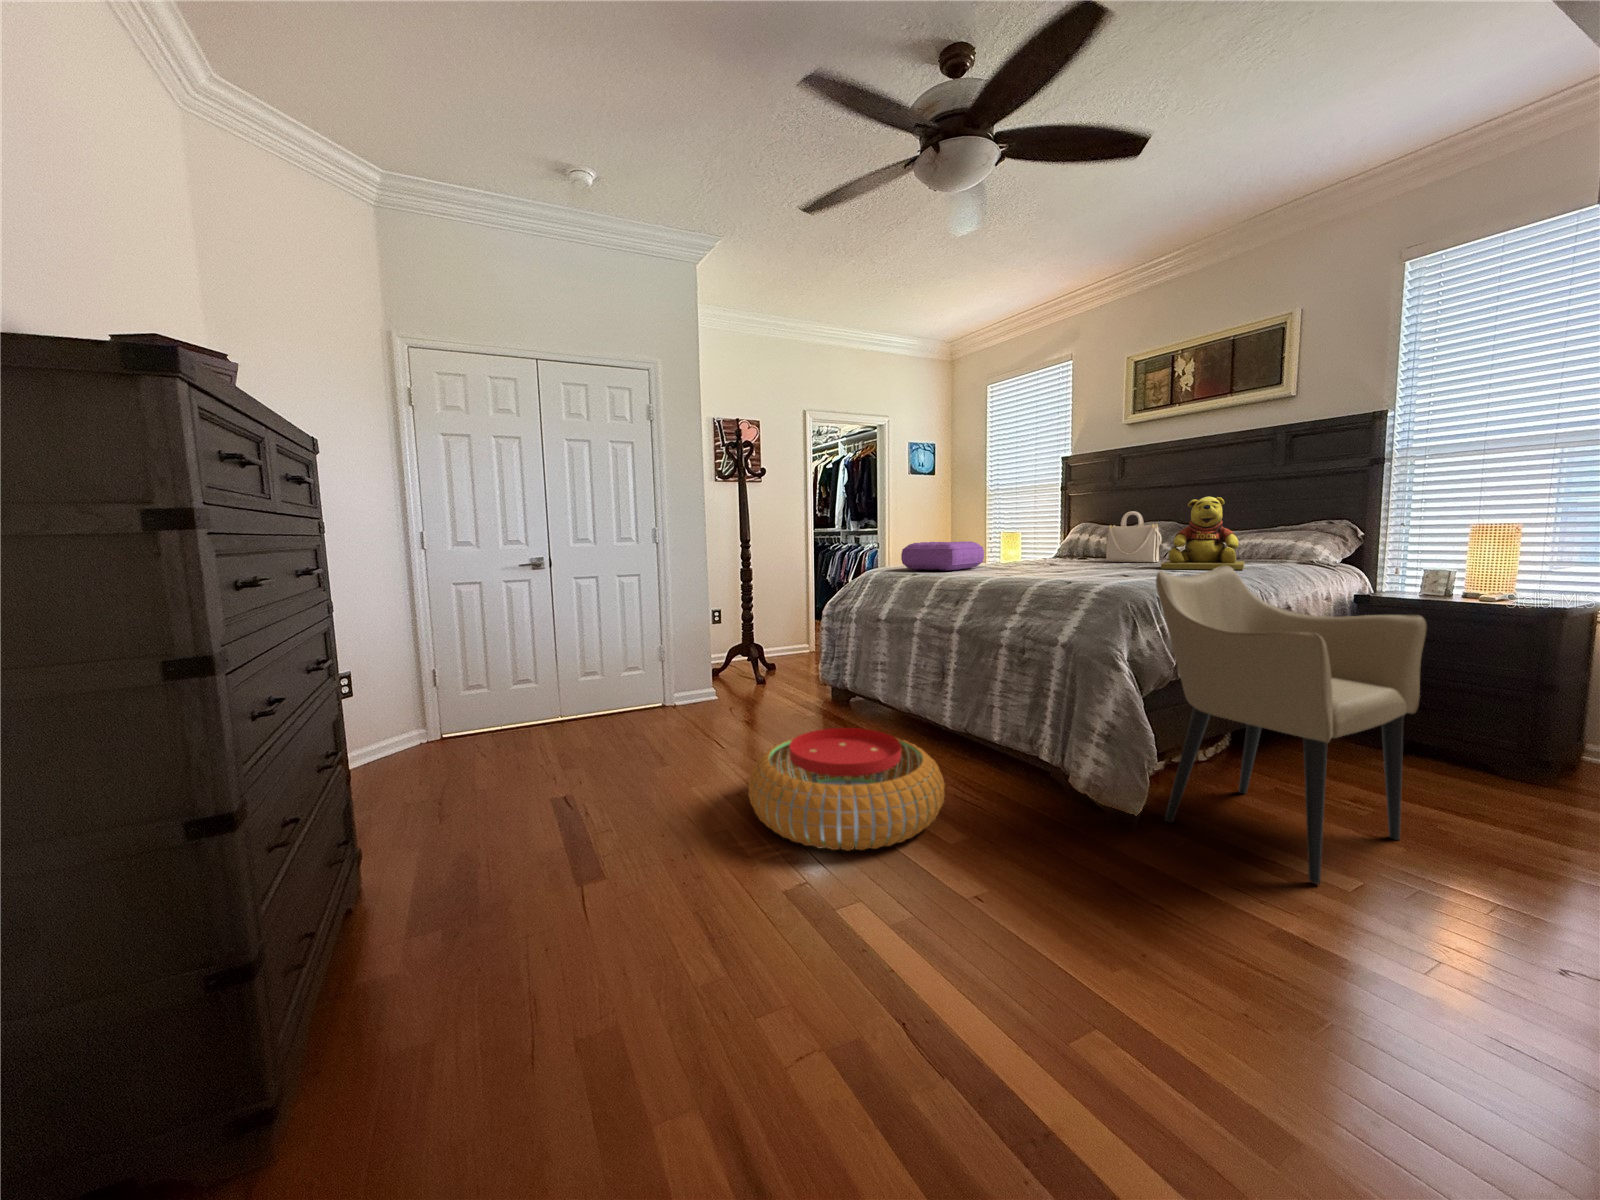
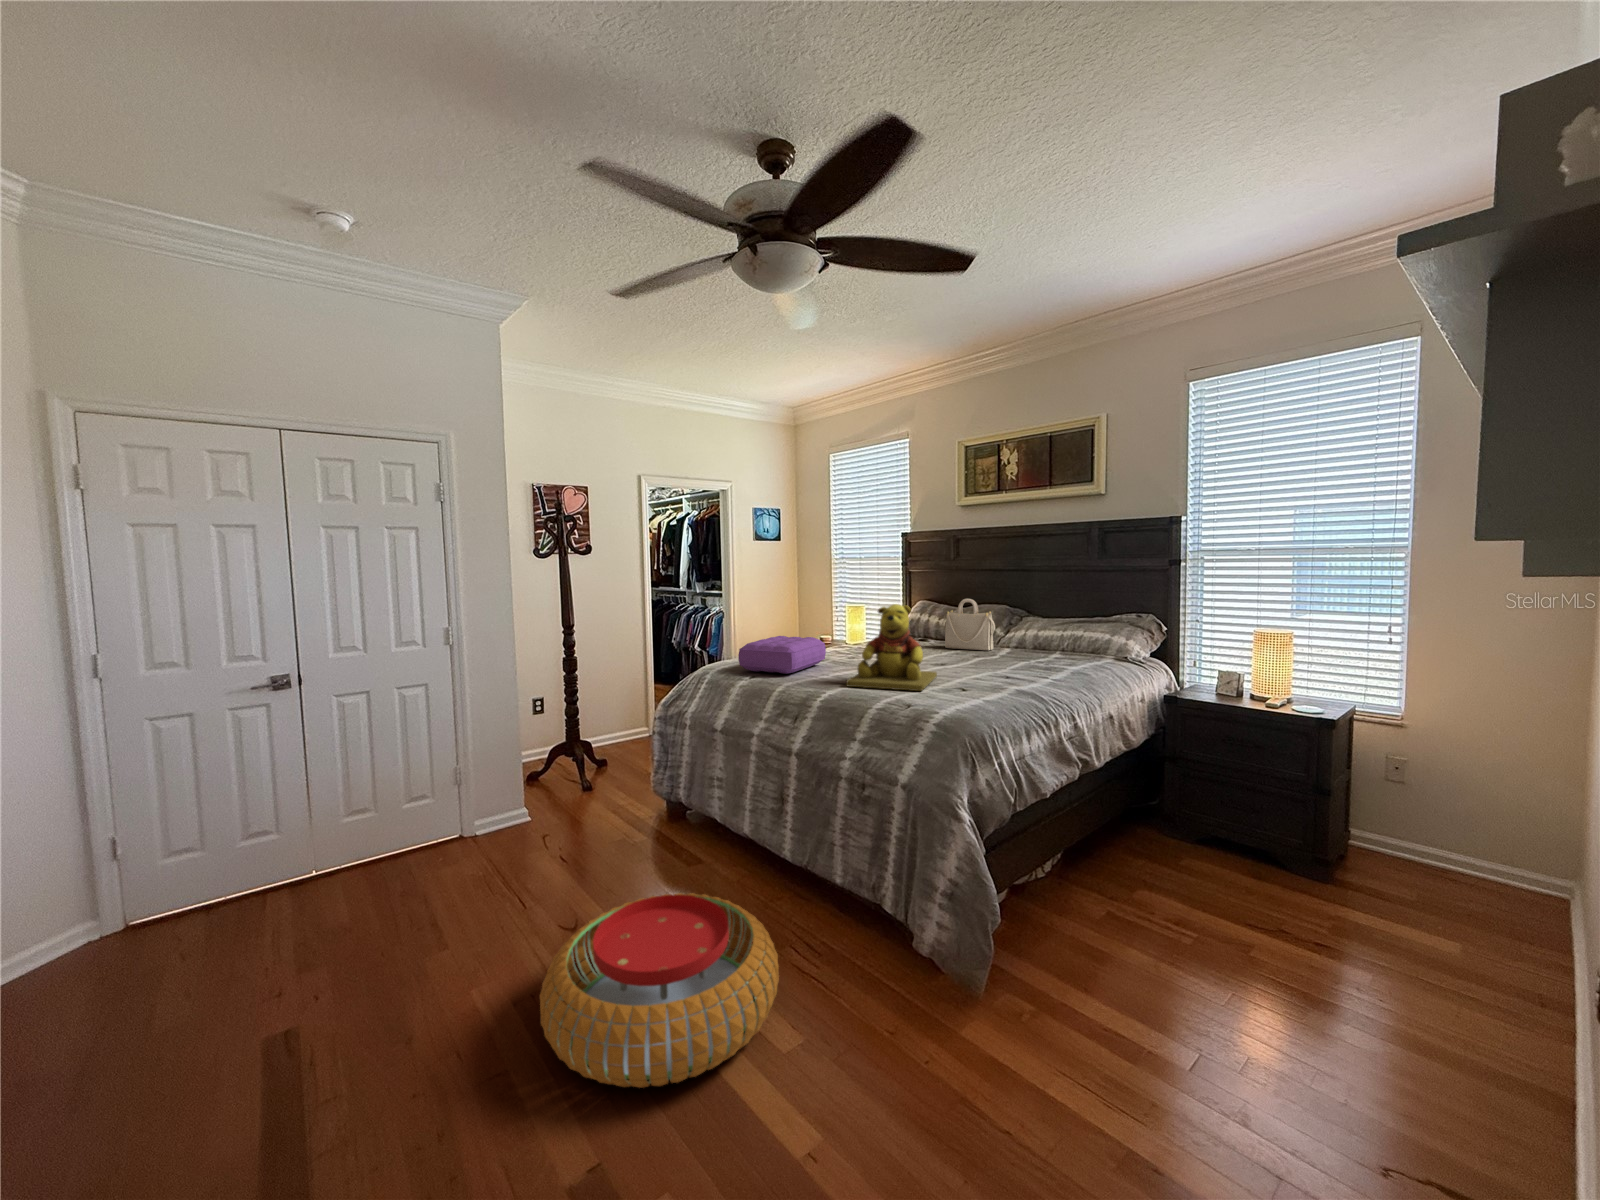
teddy bear: present [1161,497,1244,570] -> present [846,604,937,691]
armchair: present [1156,566,1427,884] -> none [992,693,1235,1065]

